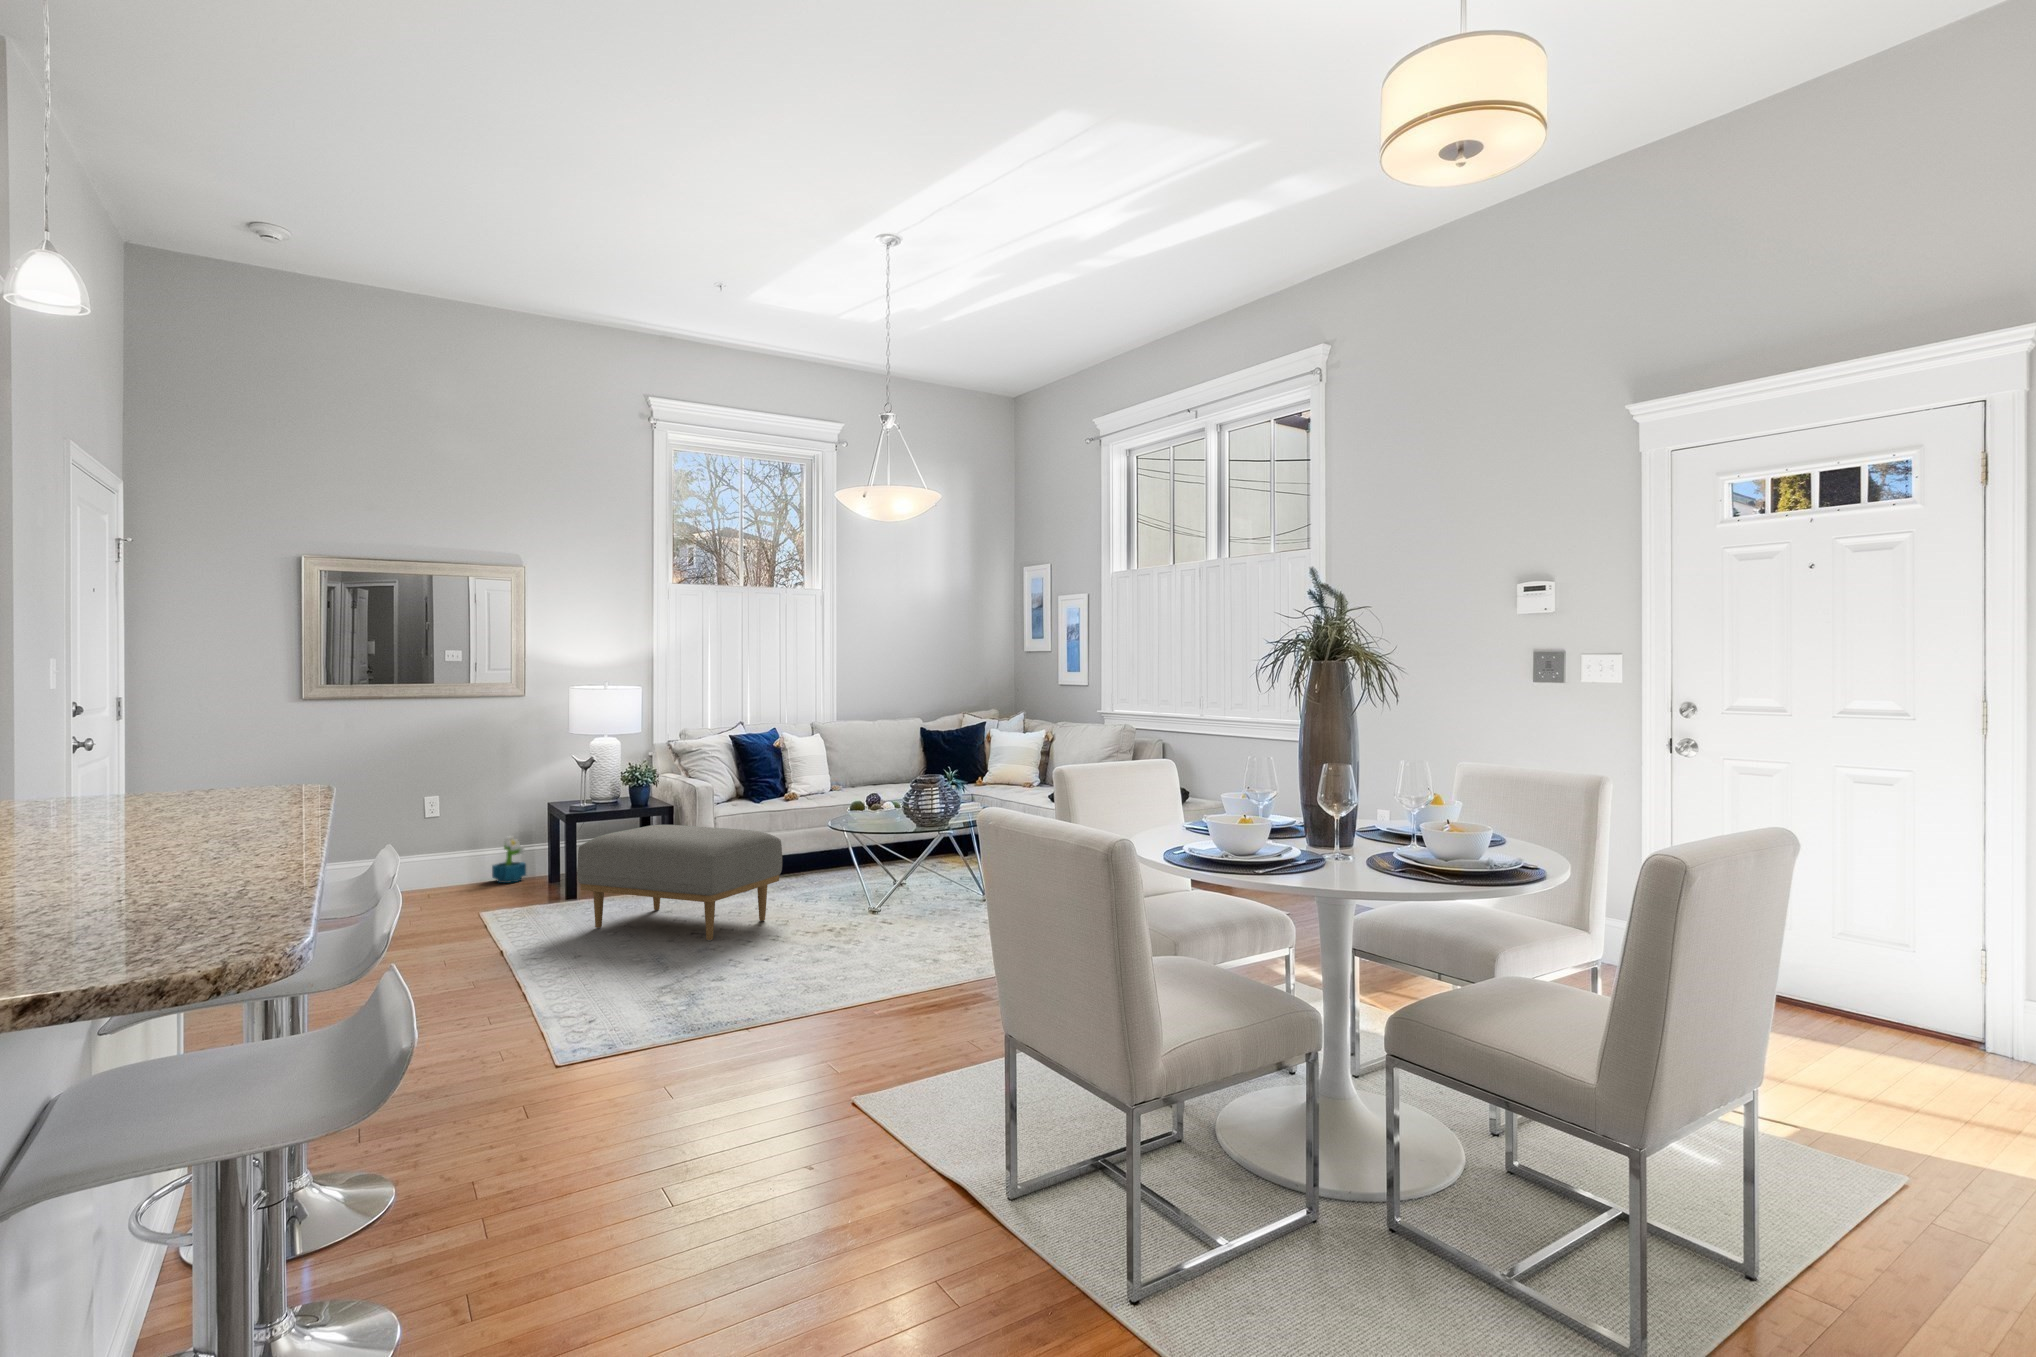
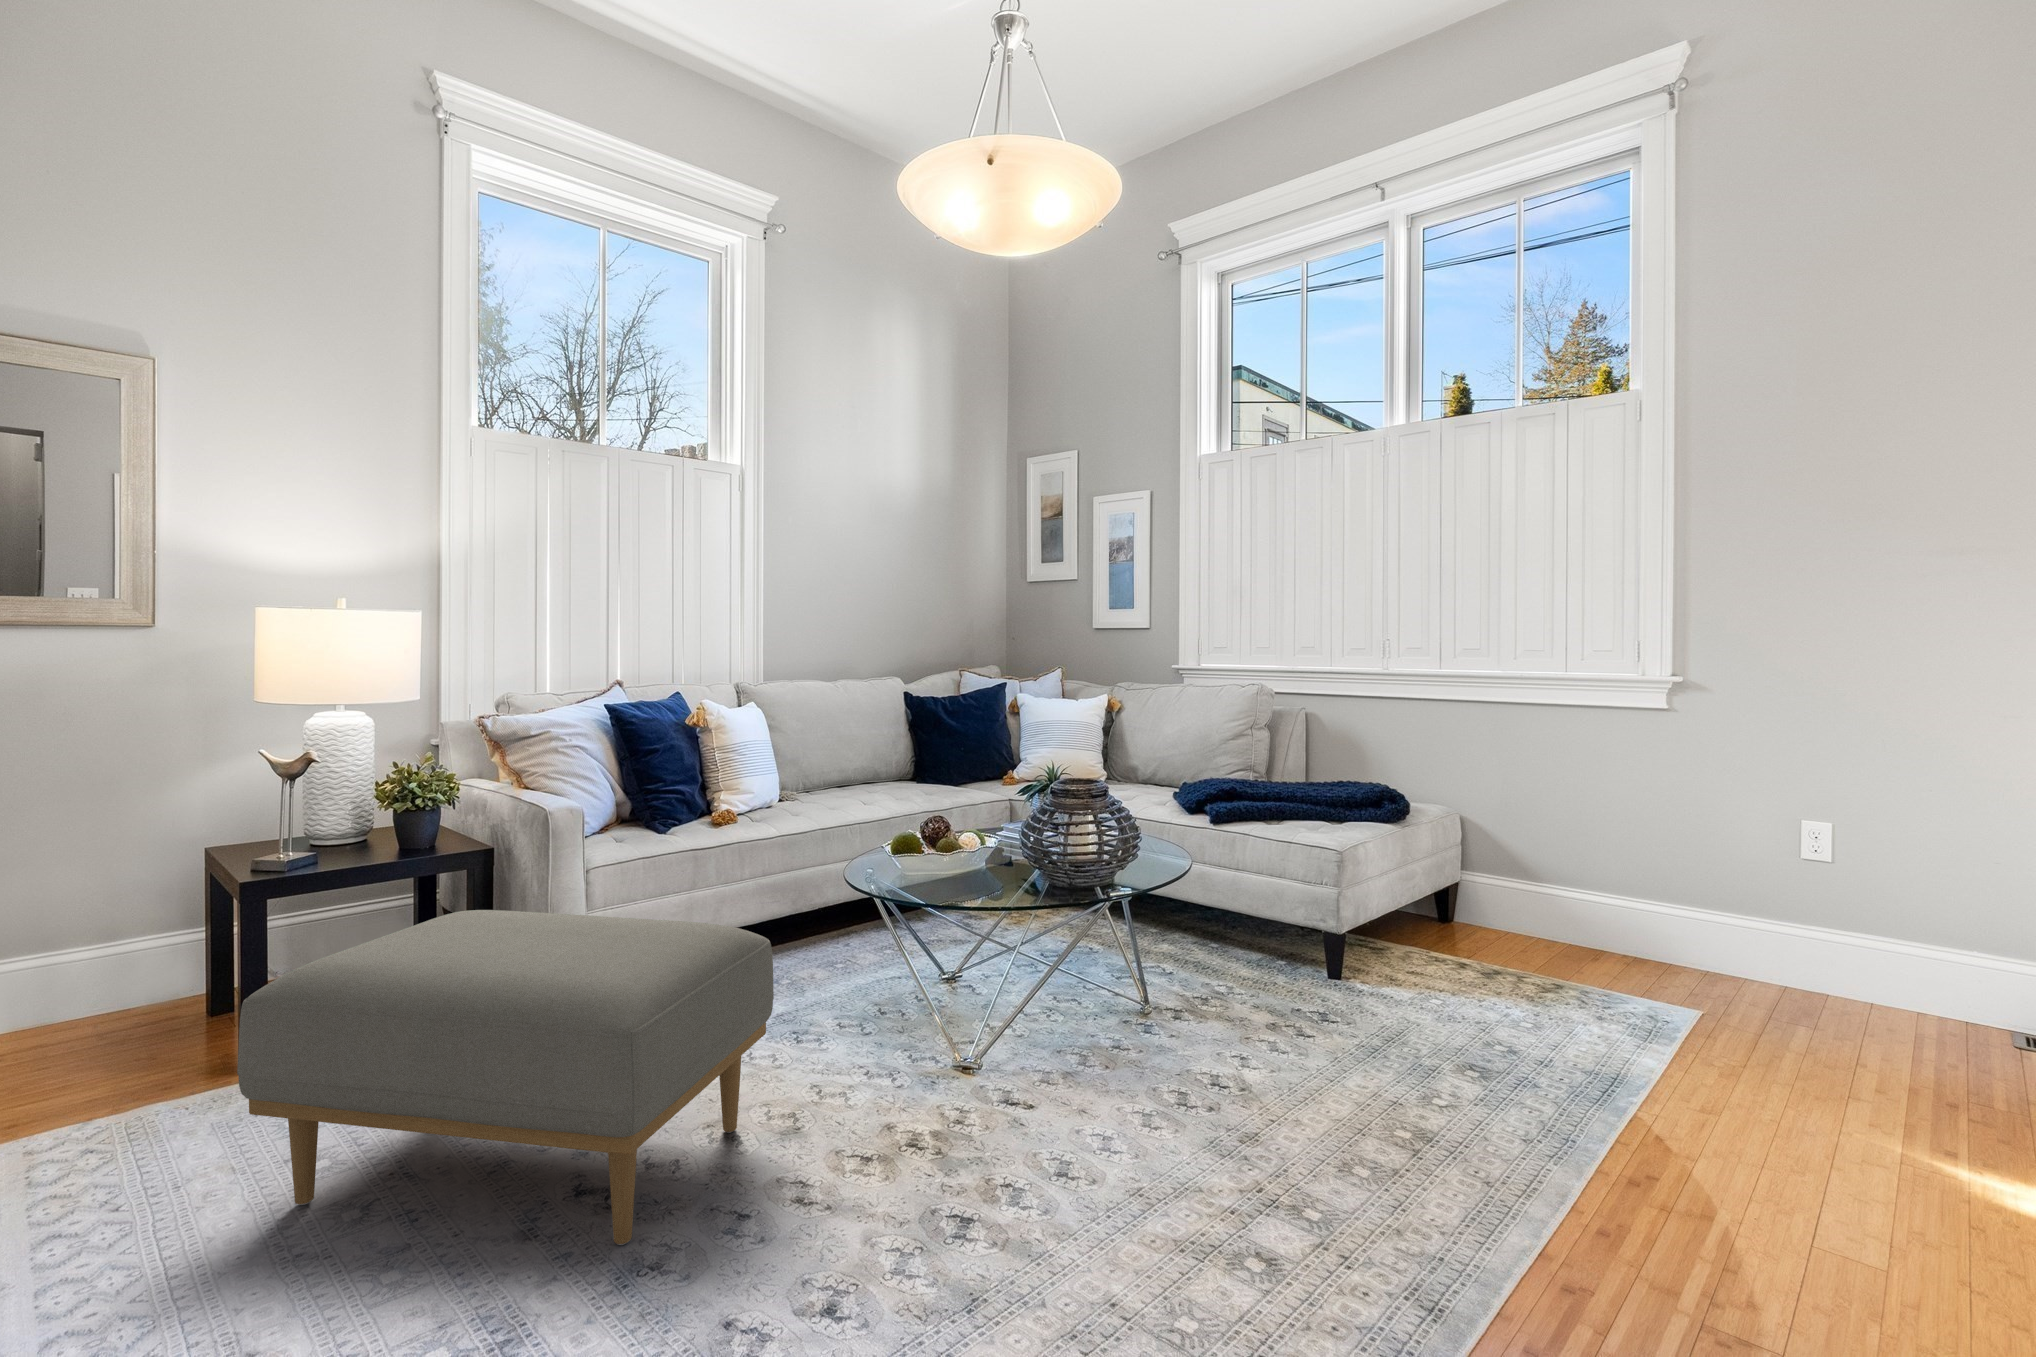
decorative plant: present [492,836,526,883] -> none [75,920,160,1023]

